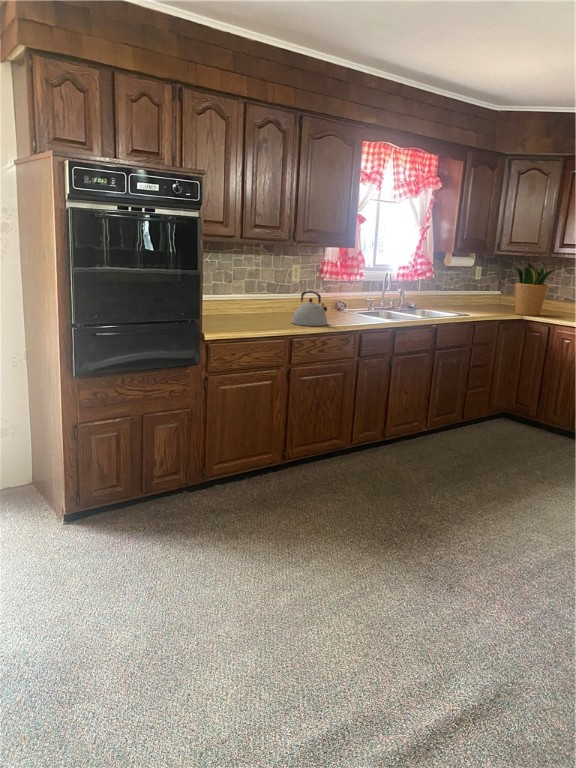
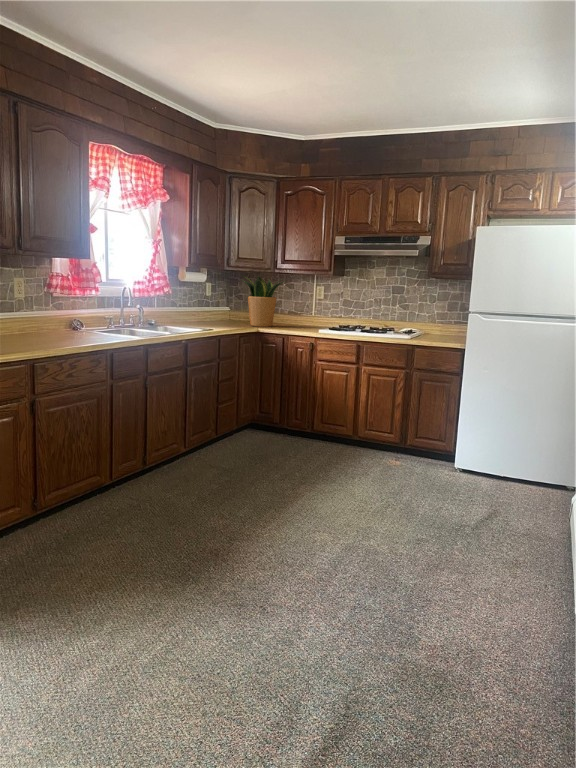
kettle: present [292,291,327,326] -> none [25,306,71,346]

